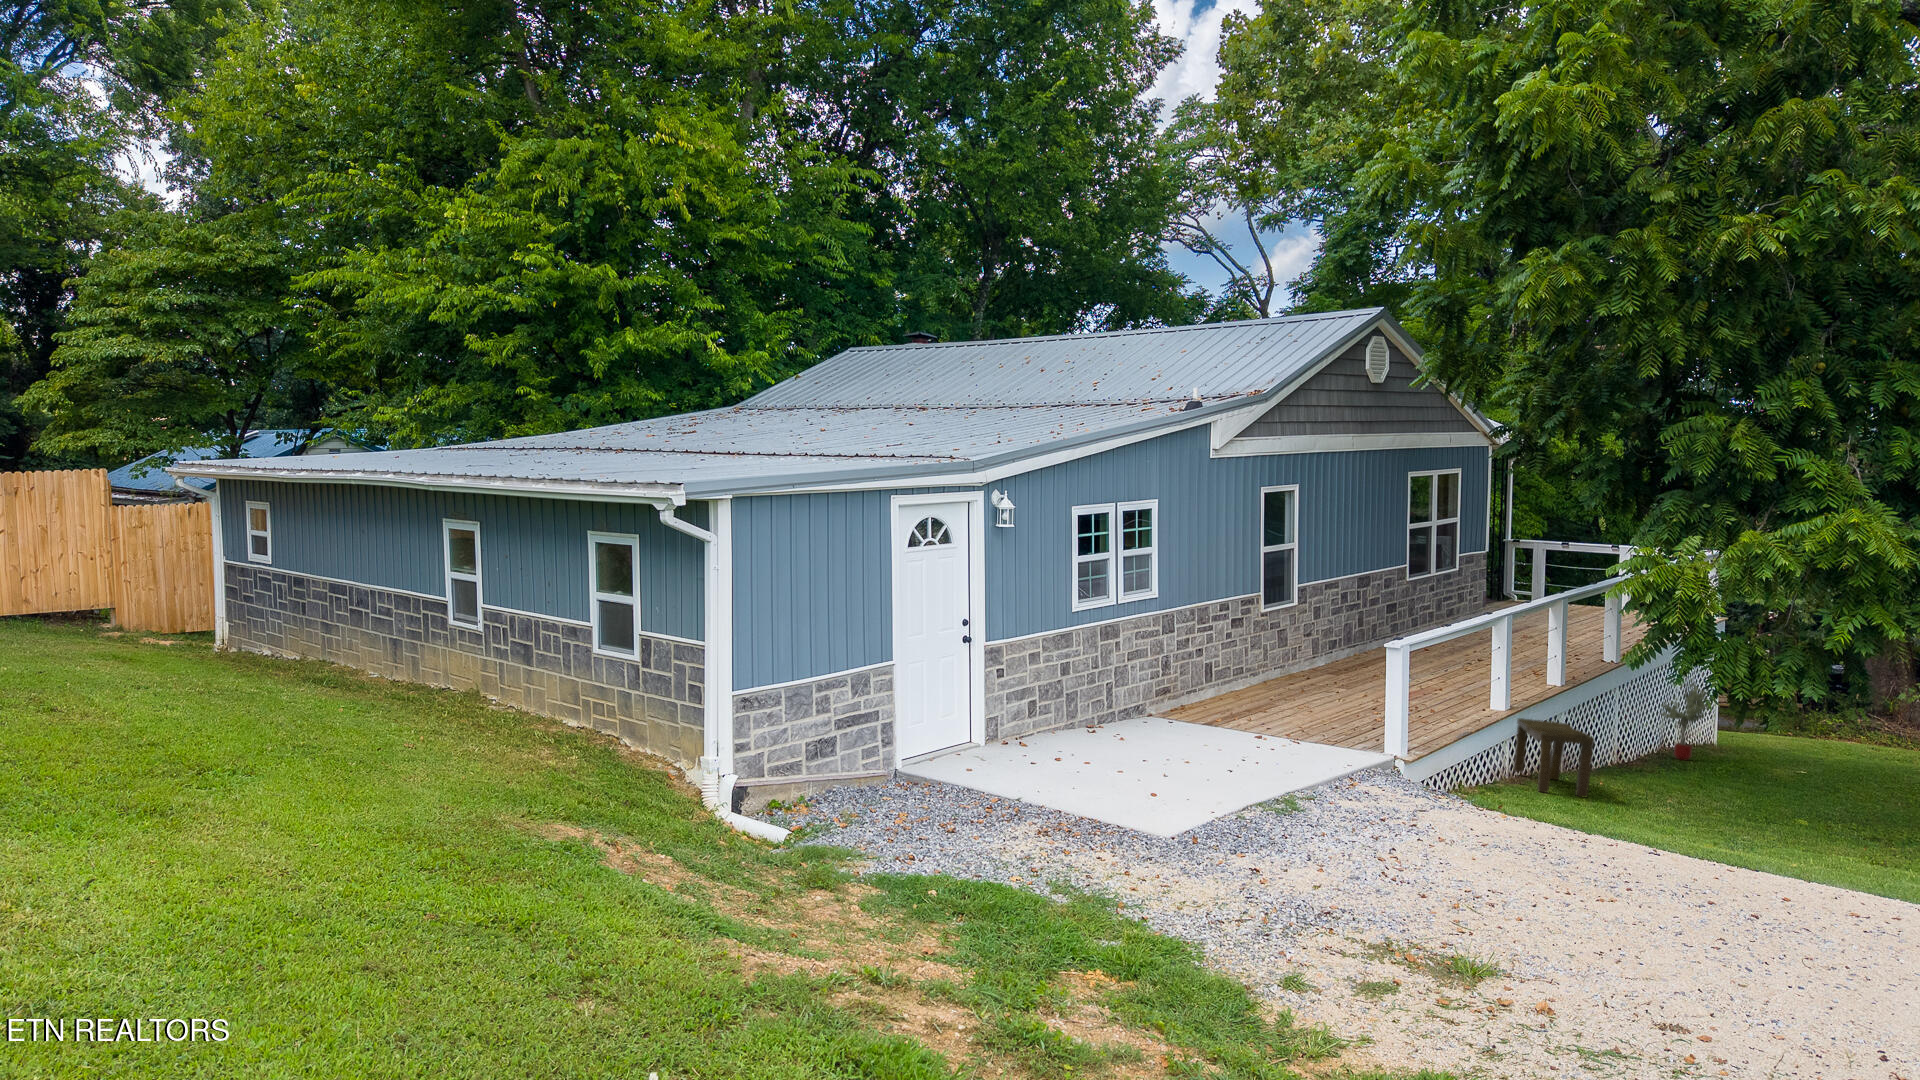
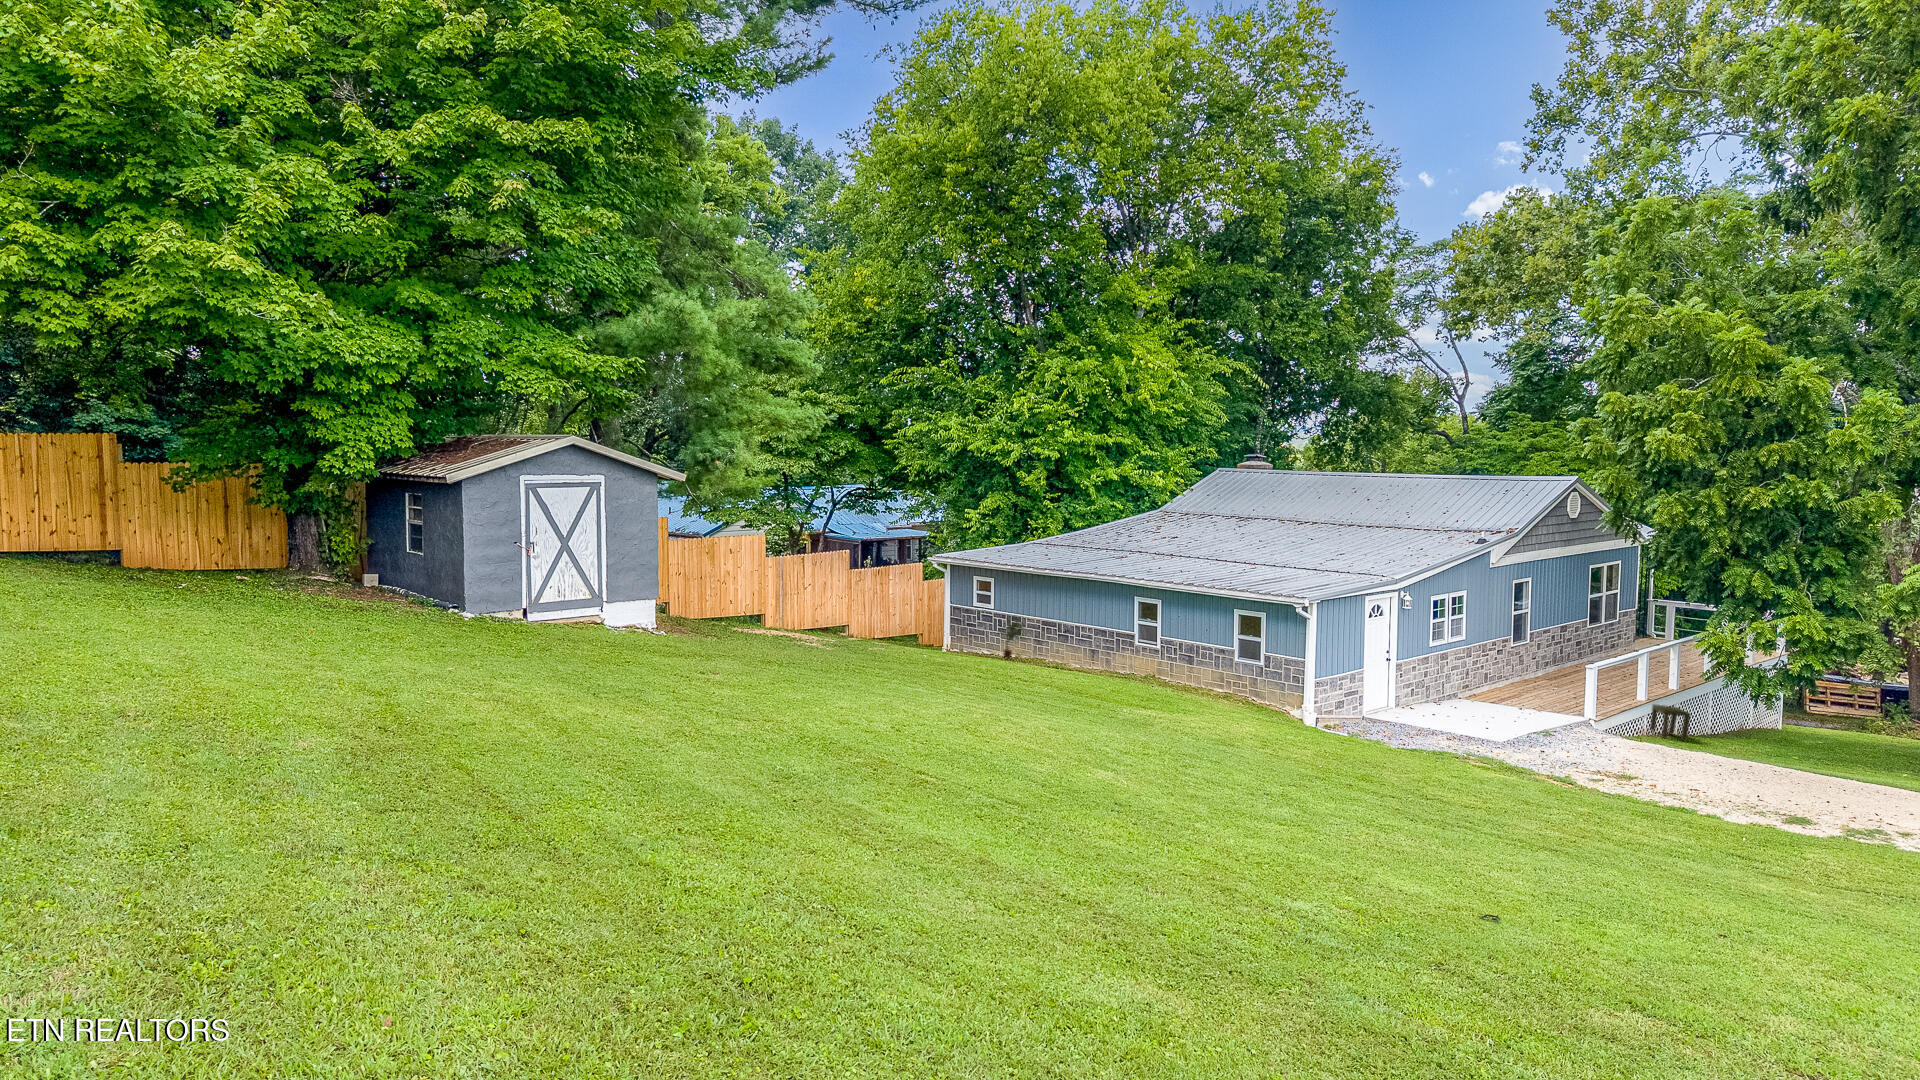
potted tree: present [1660,679,1709,760] -> present [1000,618,1024,658]

